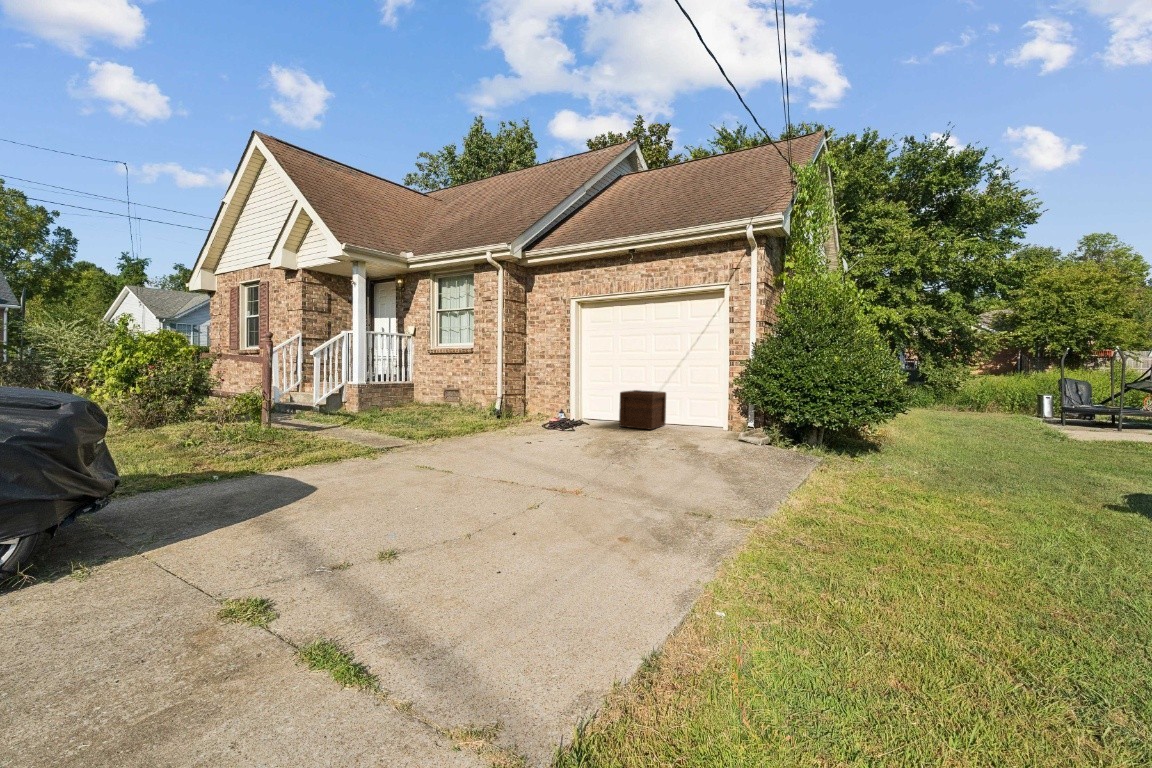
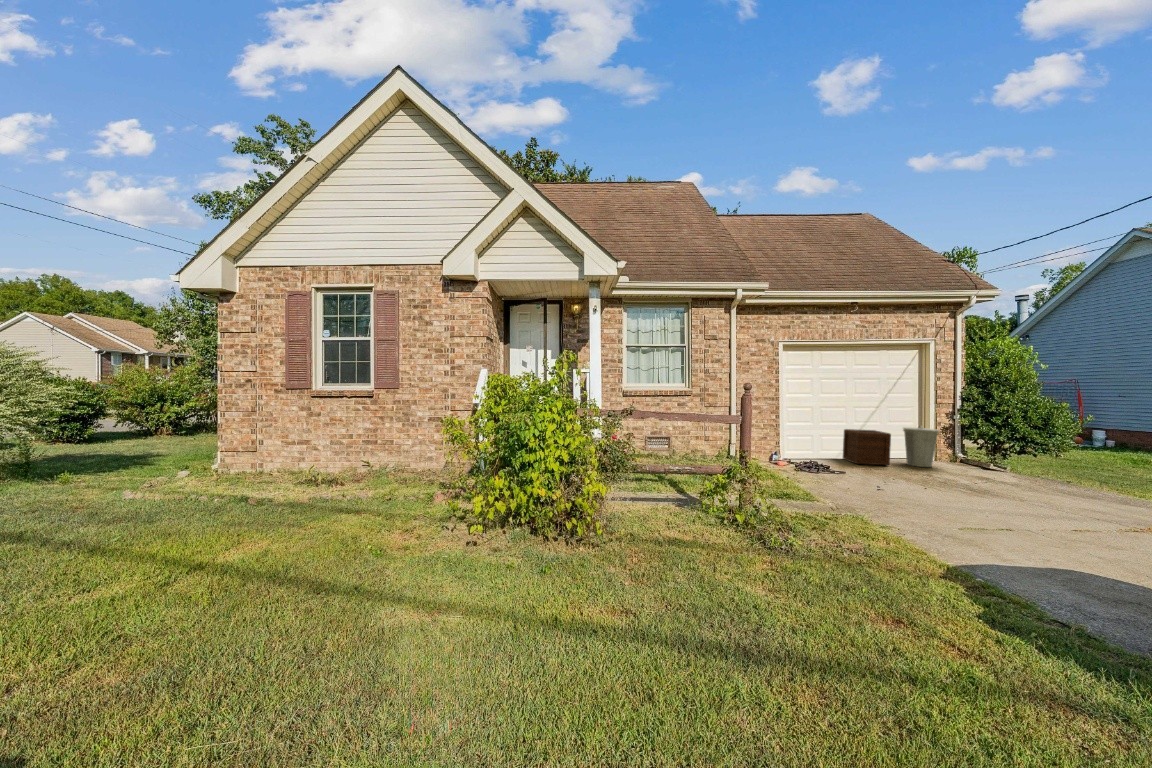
trash can: none [679,386,717,434] -> present [903,427,939,467]

